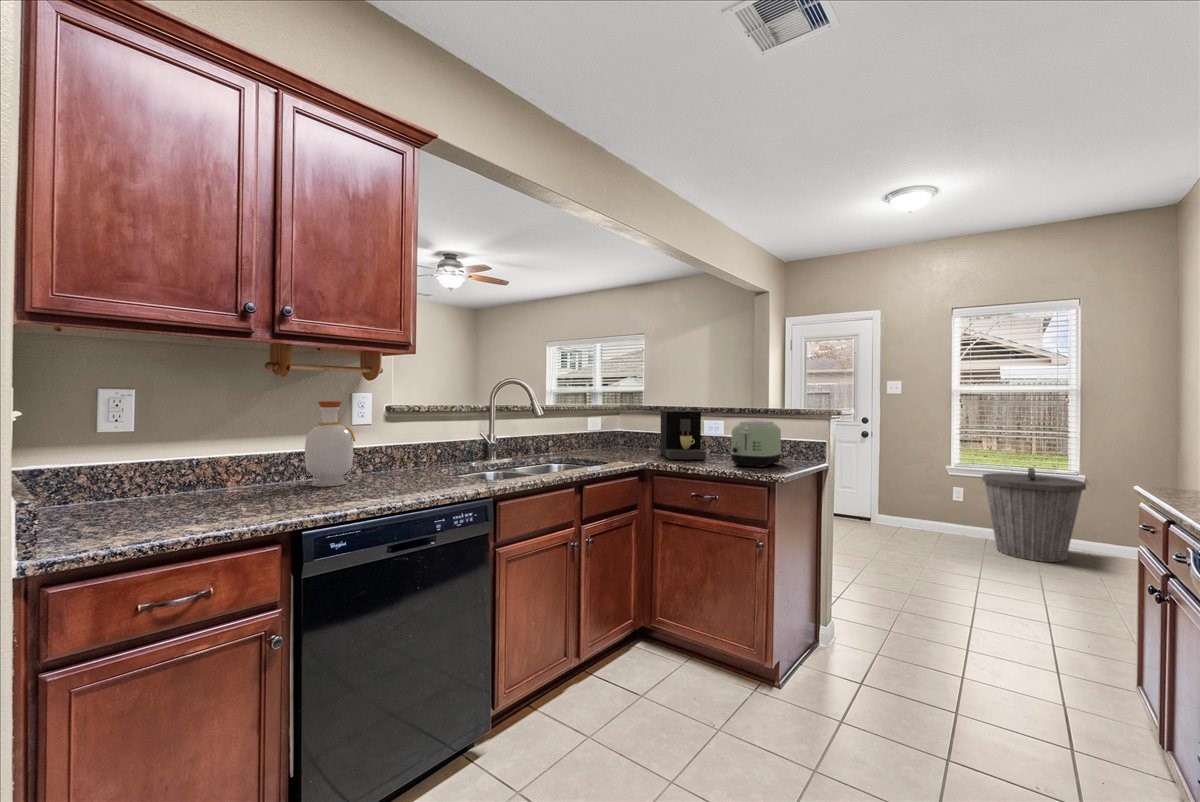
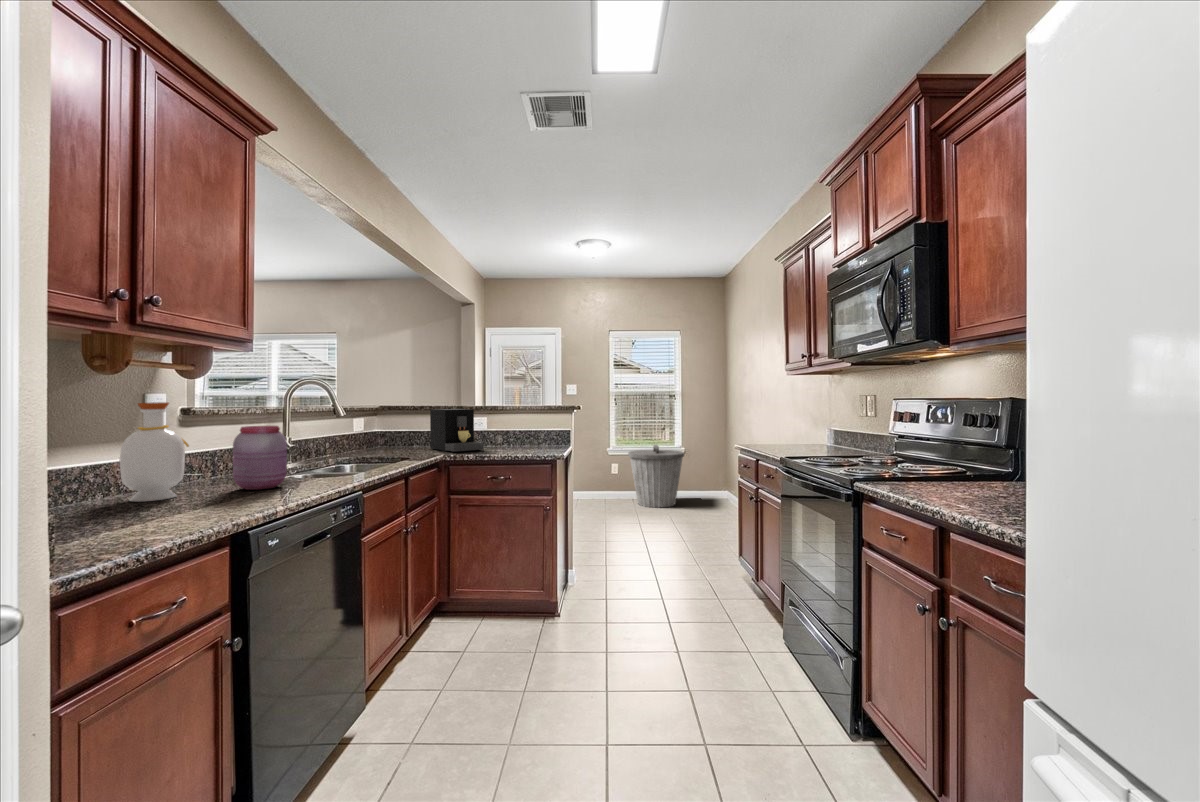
toaster: present [731,420,782,468] -> none [510,415,546,452]
jar: none [388,424,433,486] -> present [233,426,287,490]

